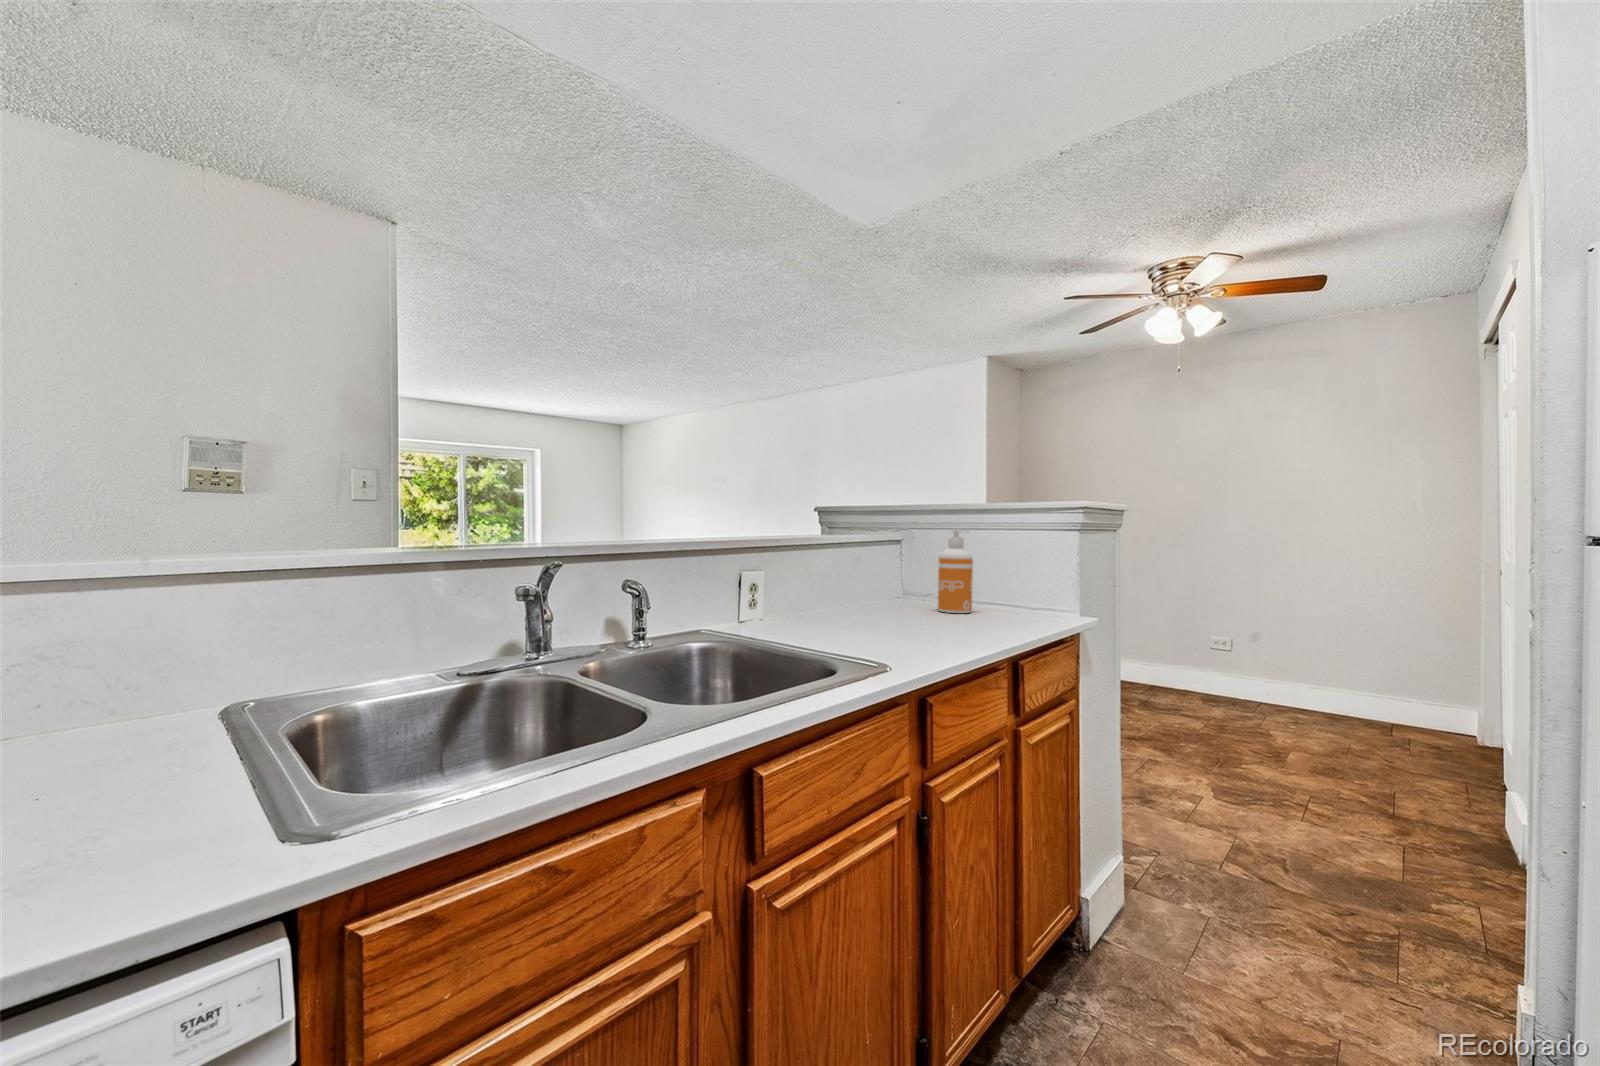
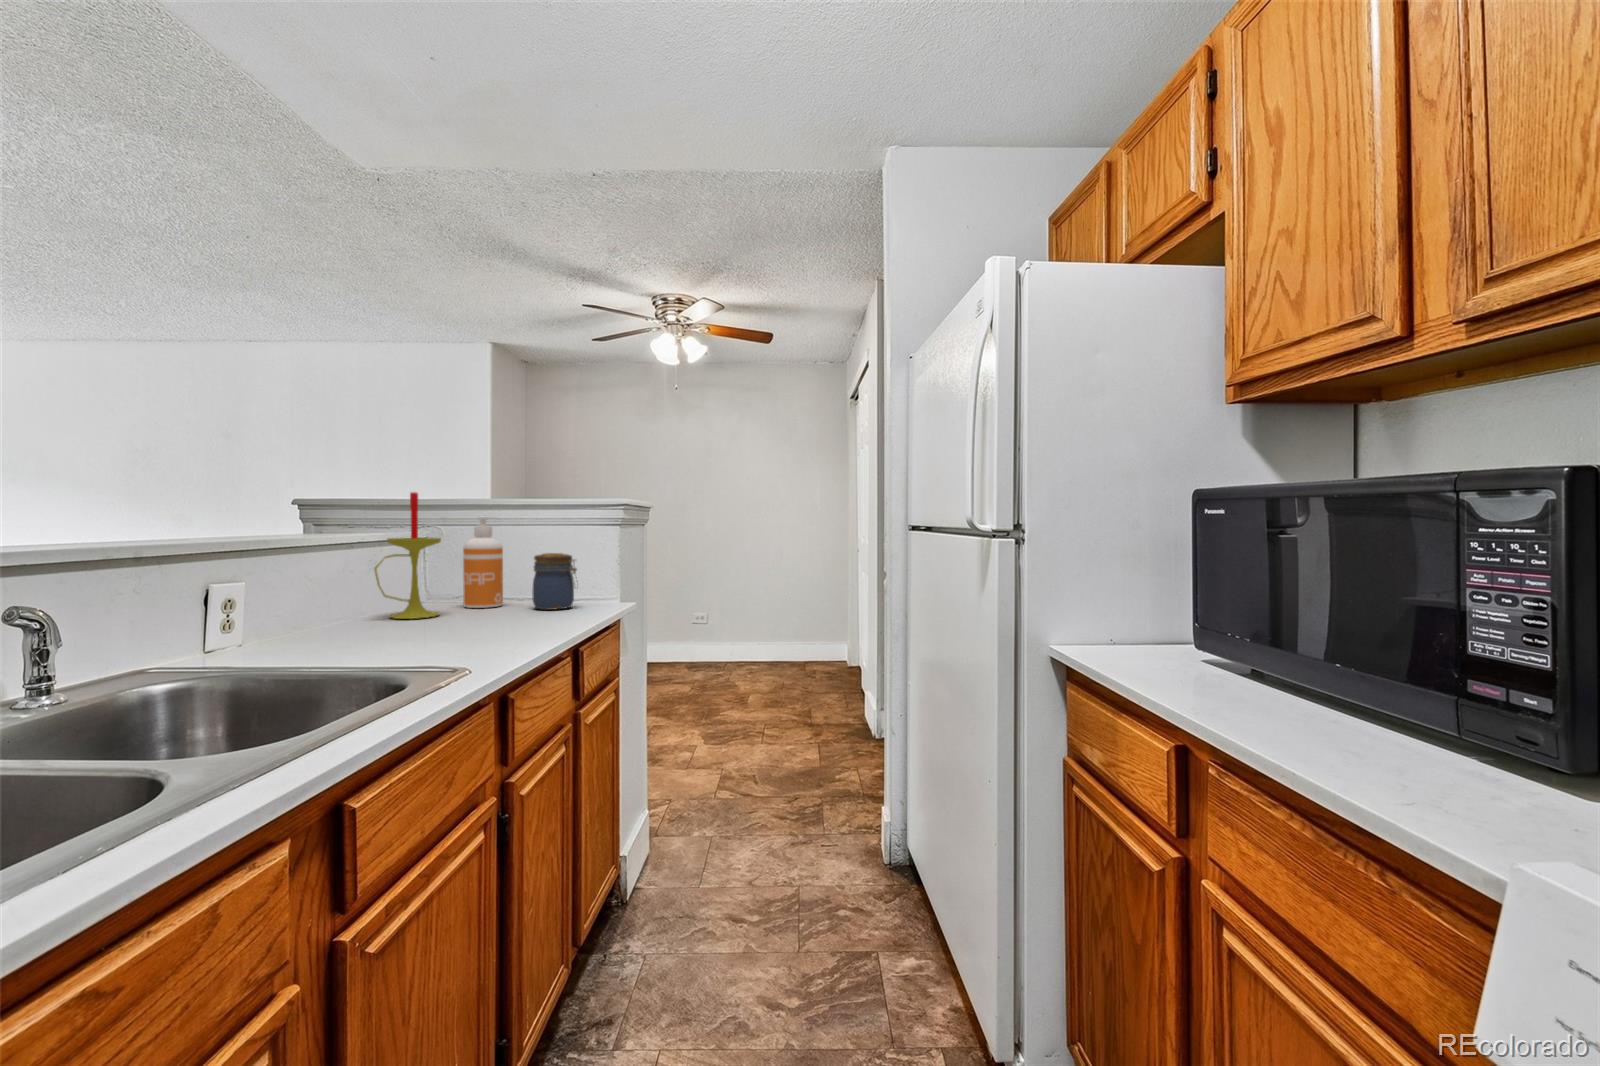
candle: none [863,504,917,616] -> present [374,492,441,619]
jar: none [995,566,1040,621] -> present [532,553,578,610]

